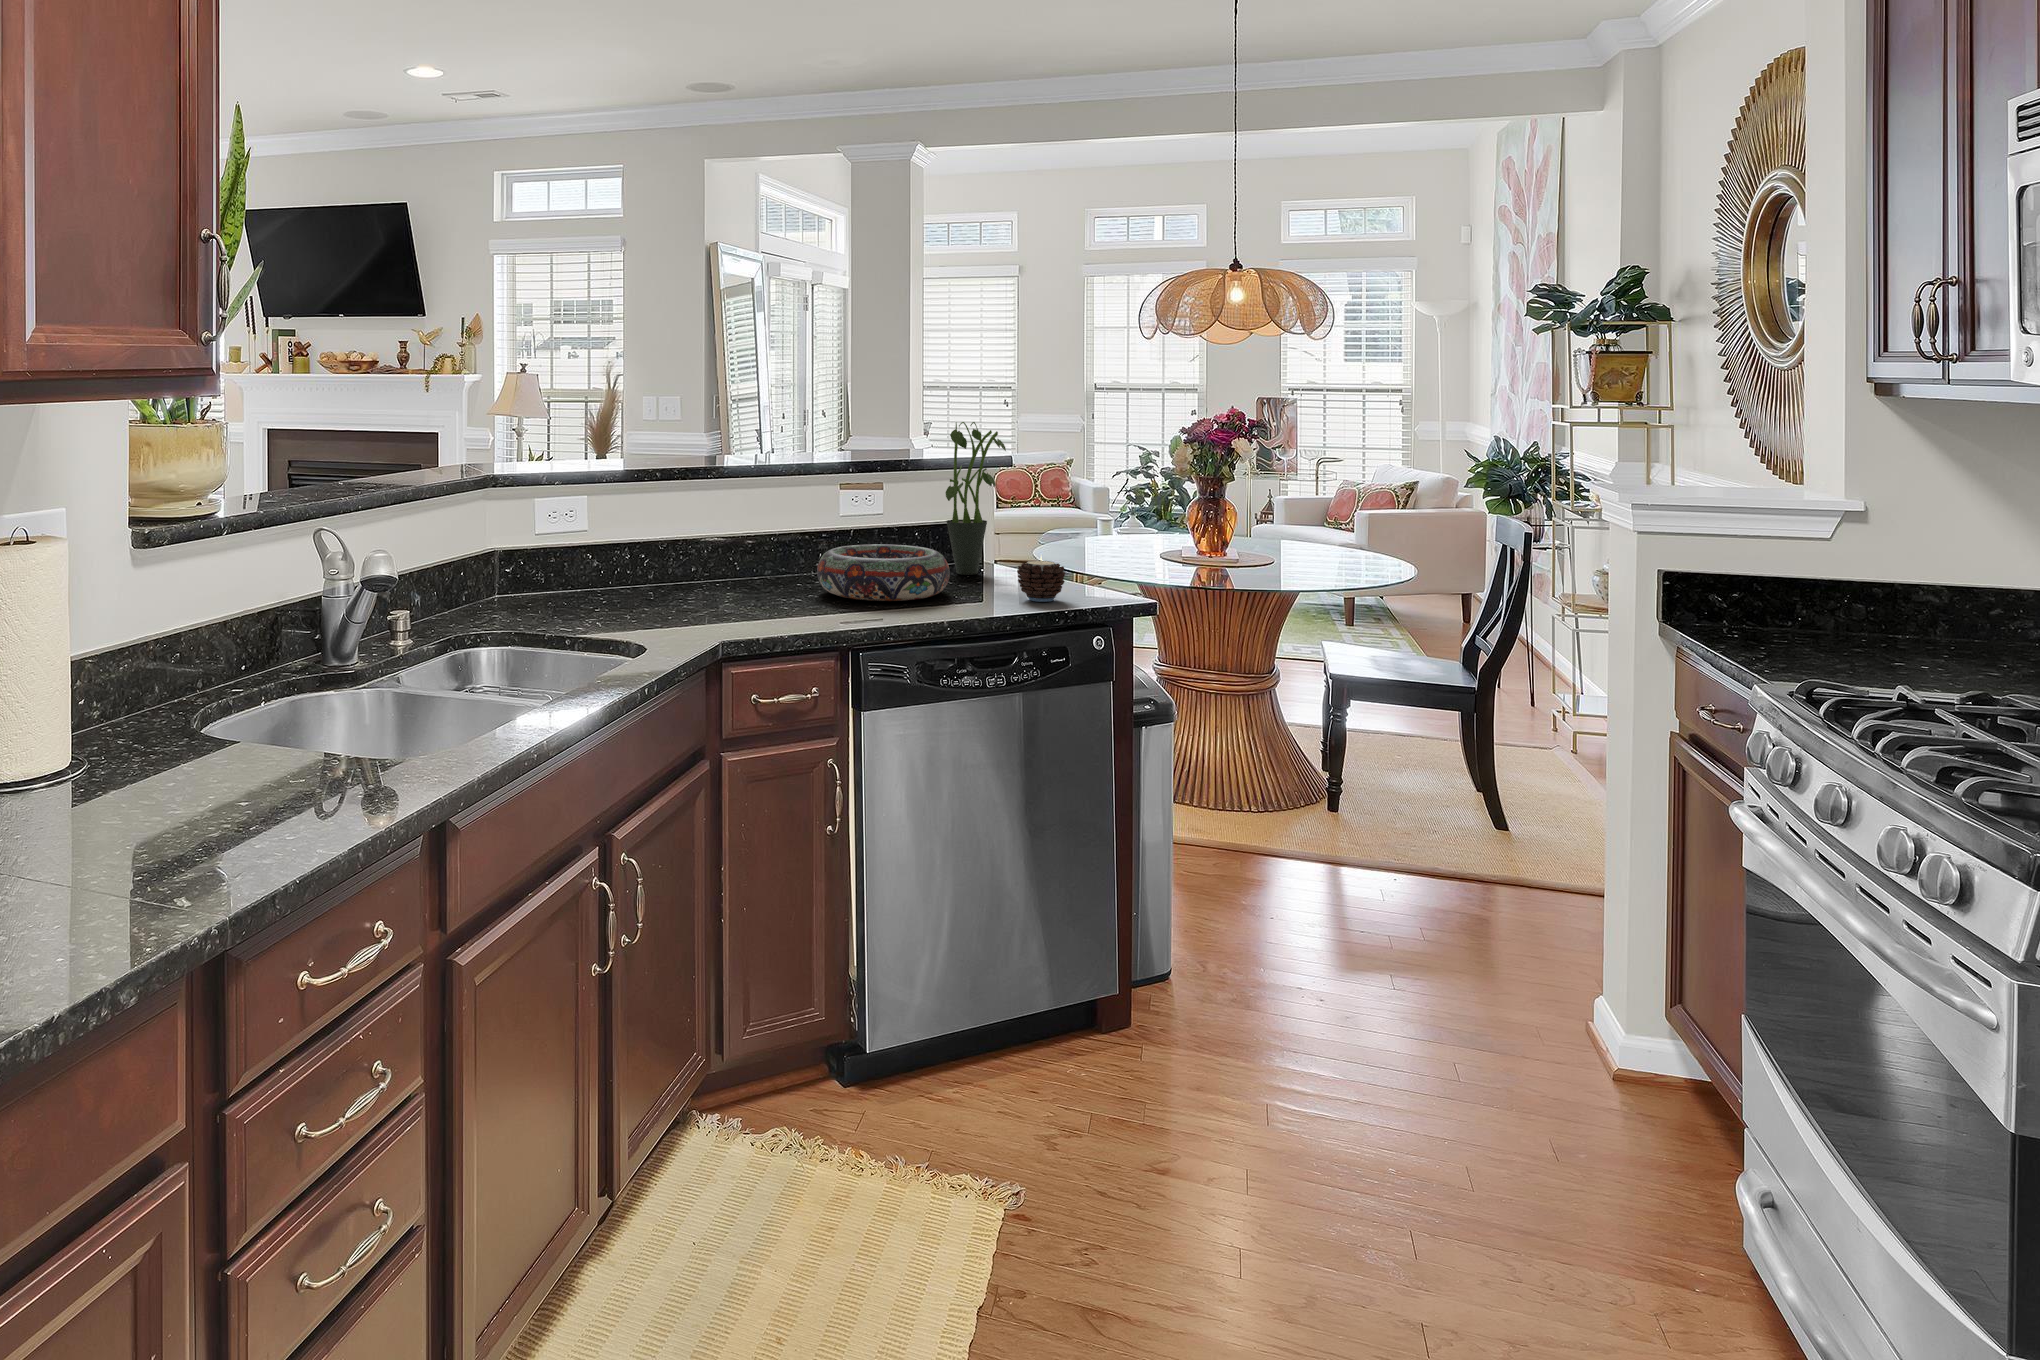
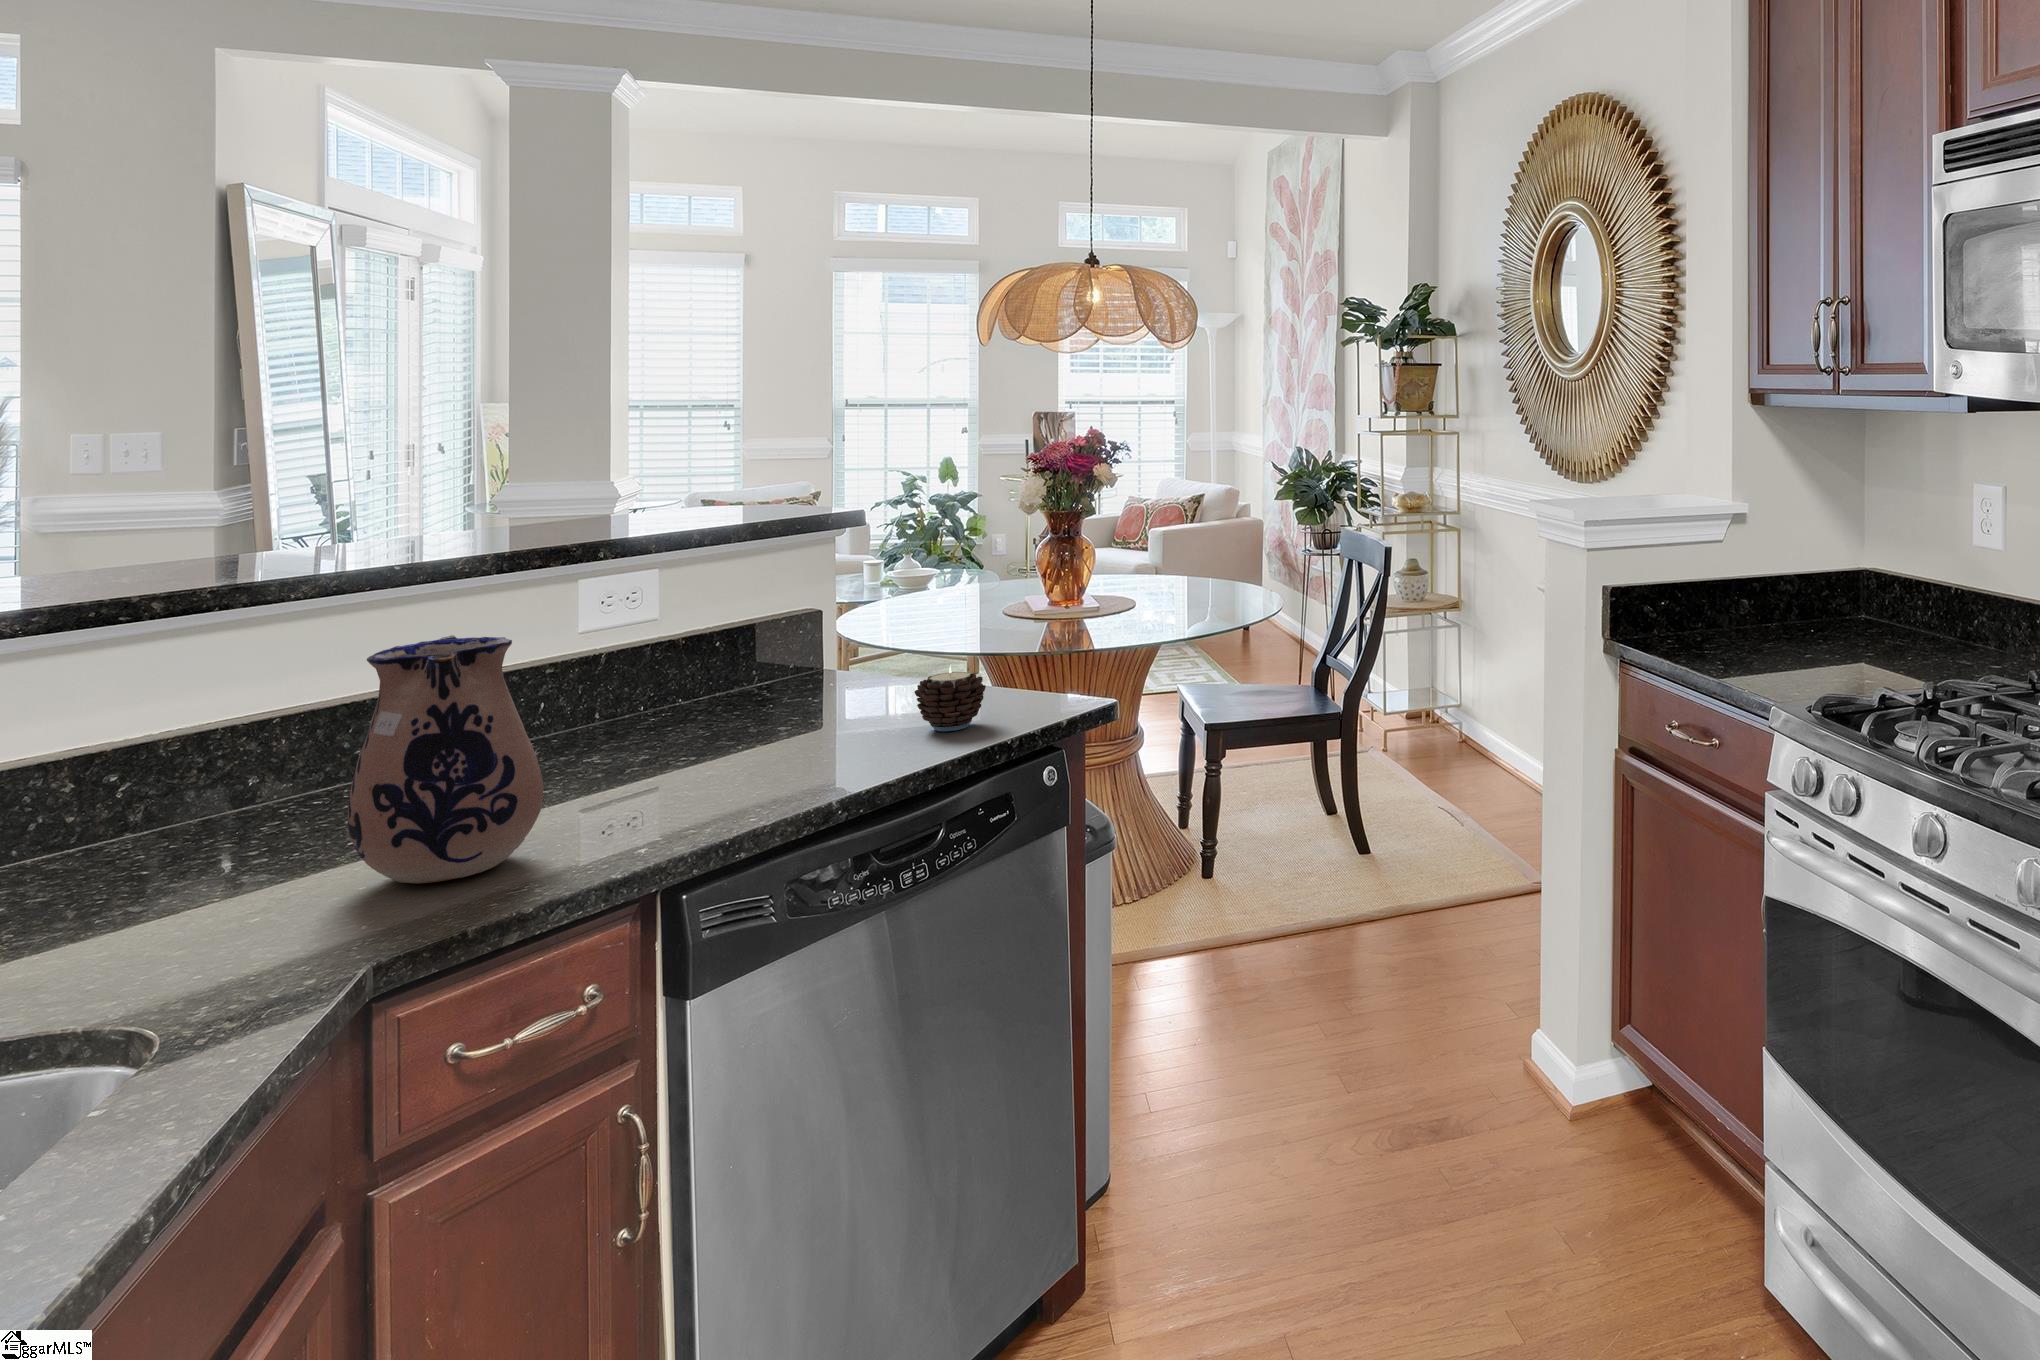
potted plant: present [946,422,1006,575] -> none [782,483,876,700]
ceramic pitcher: none [695,489,785,624] -> present [348,635,544,884]
decorative bowl: present [817,544,950,601] -> none [582,676,811,778]

